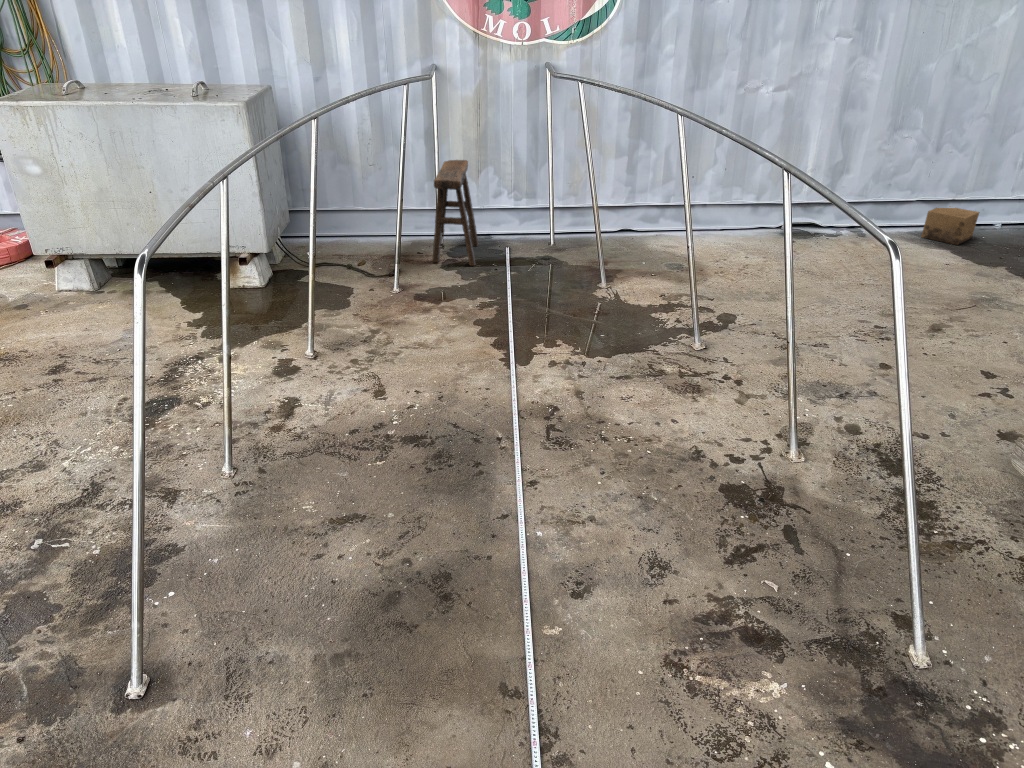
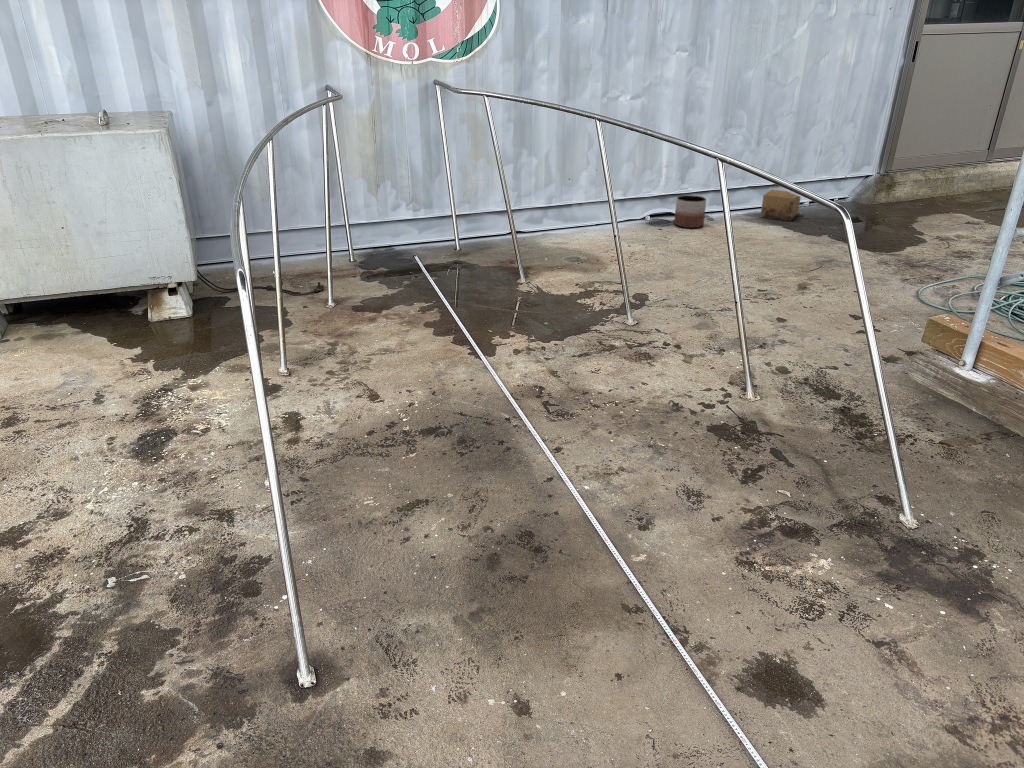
stool: present [433,160,478,266] -> none [345,175,395,276]
planter: none [810,205,851,243] -> present [674,195,706,228]

